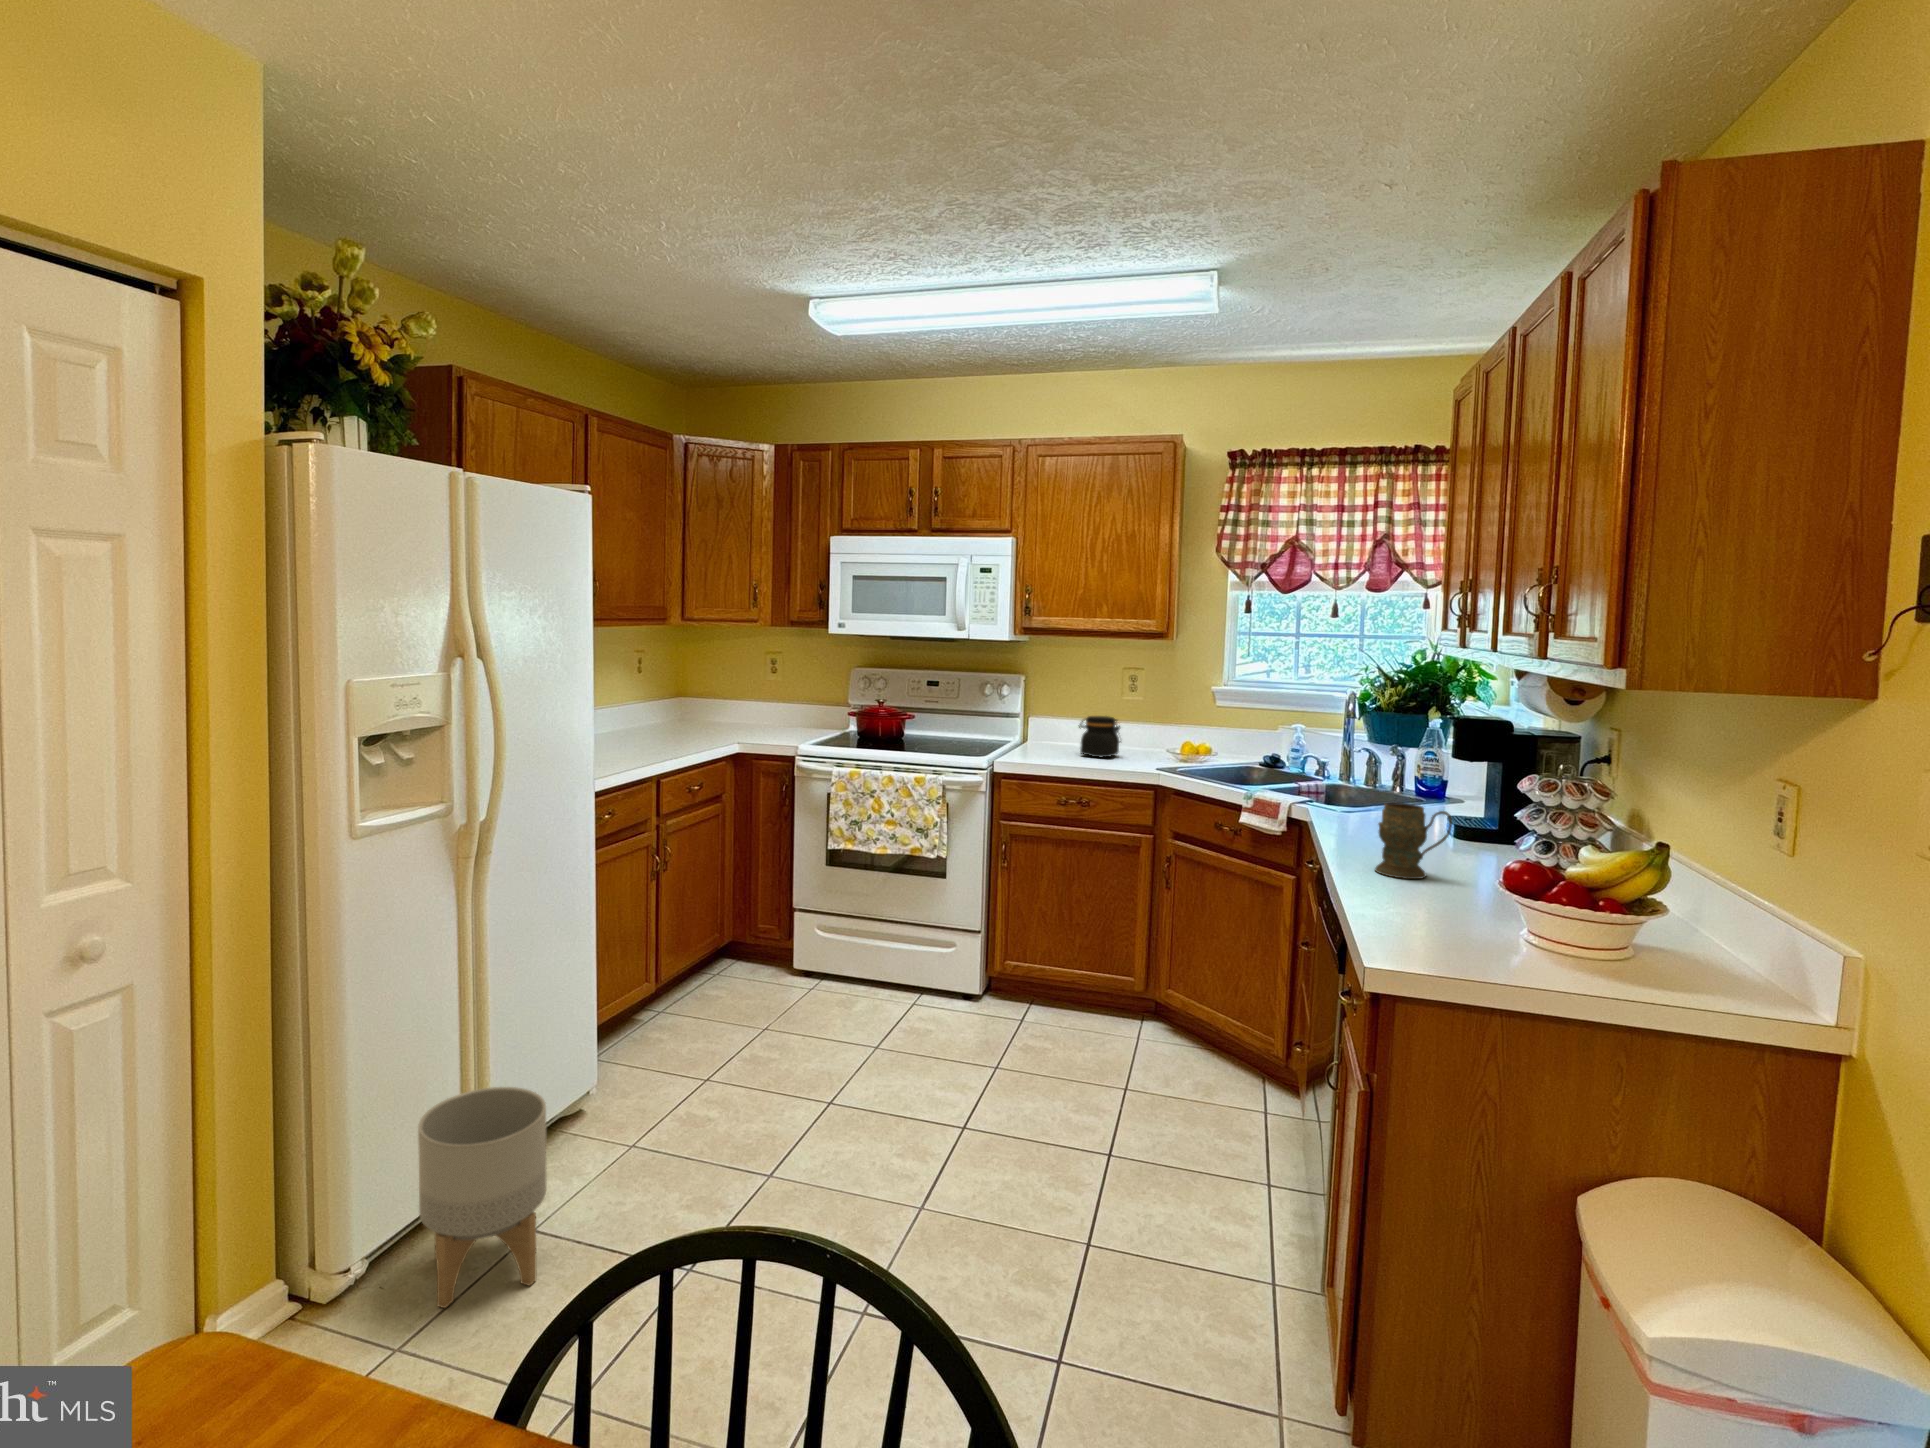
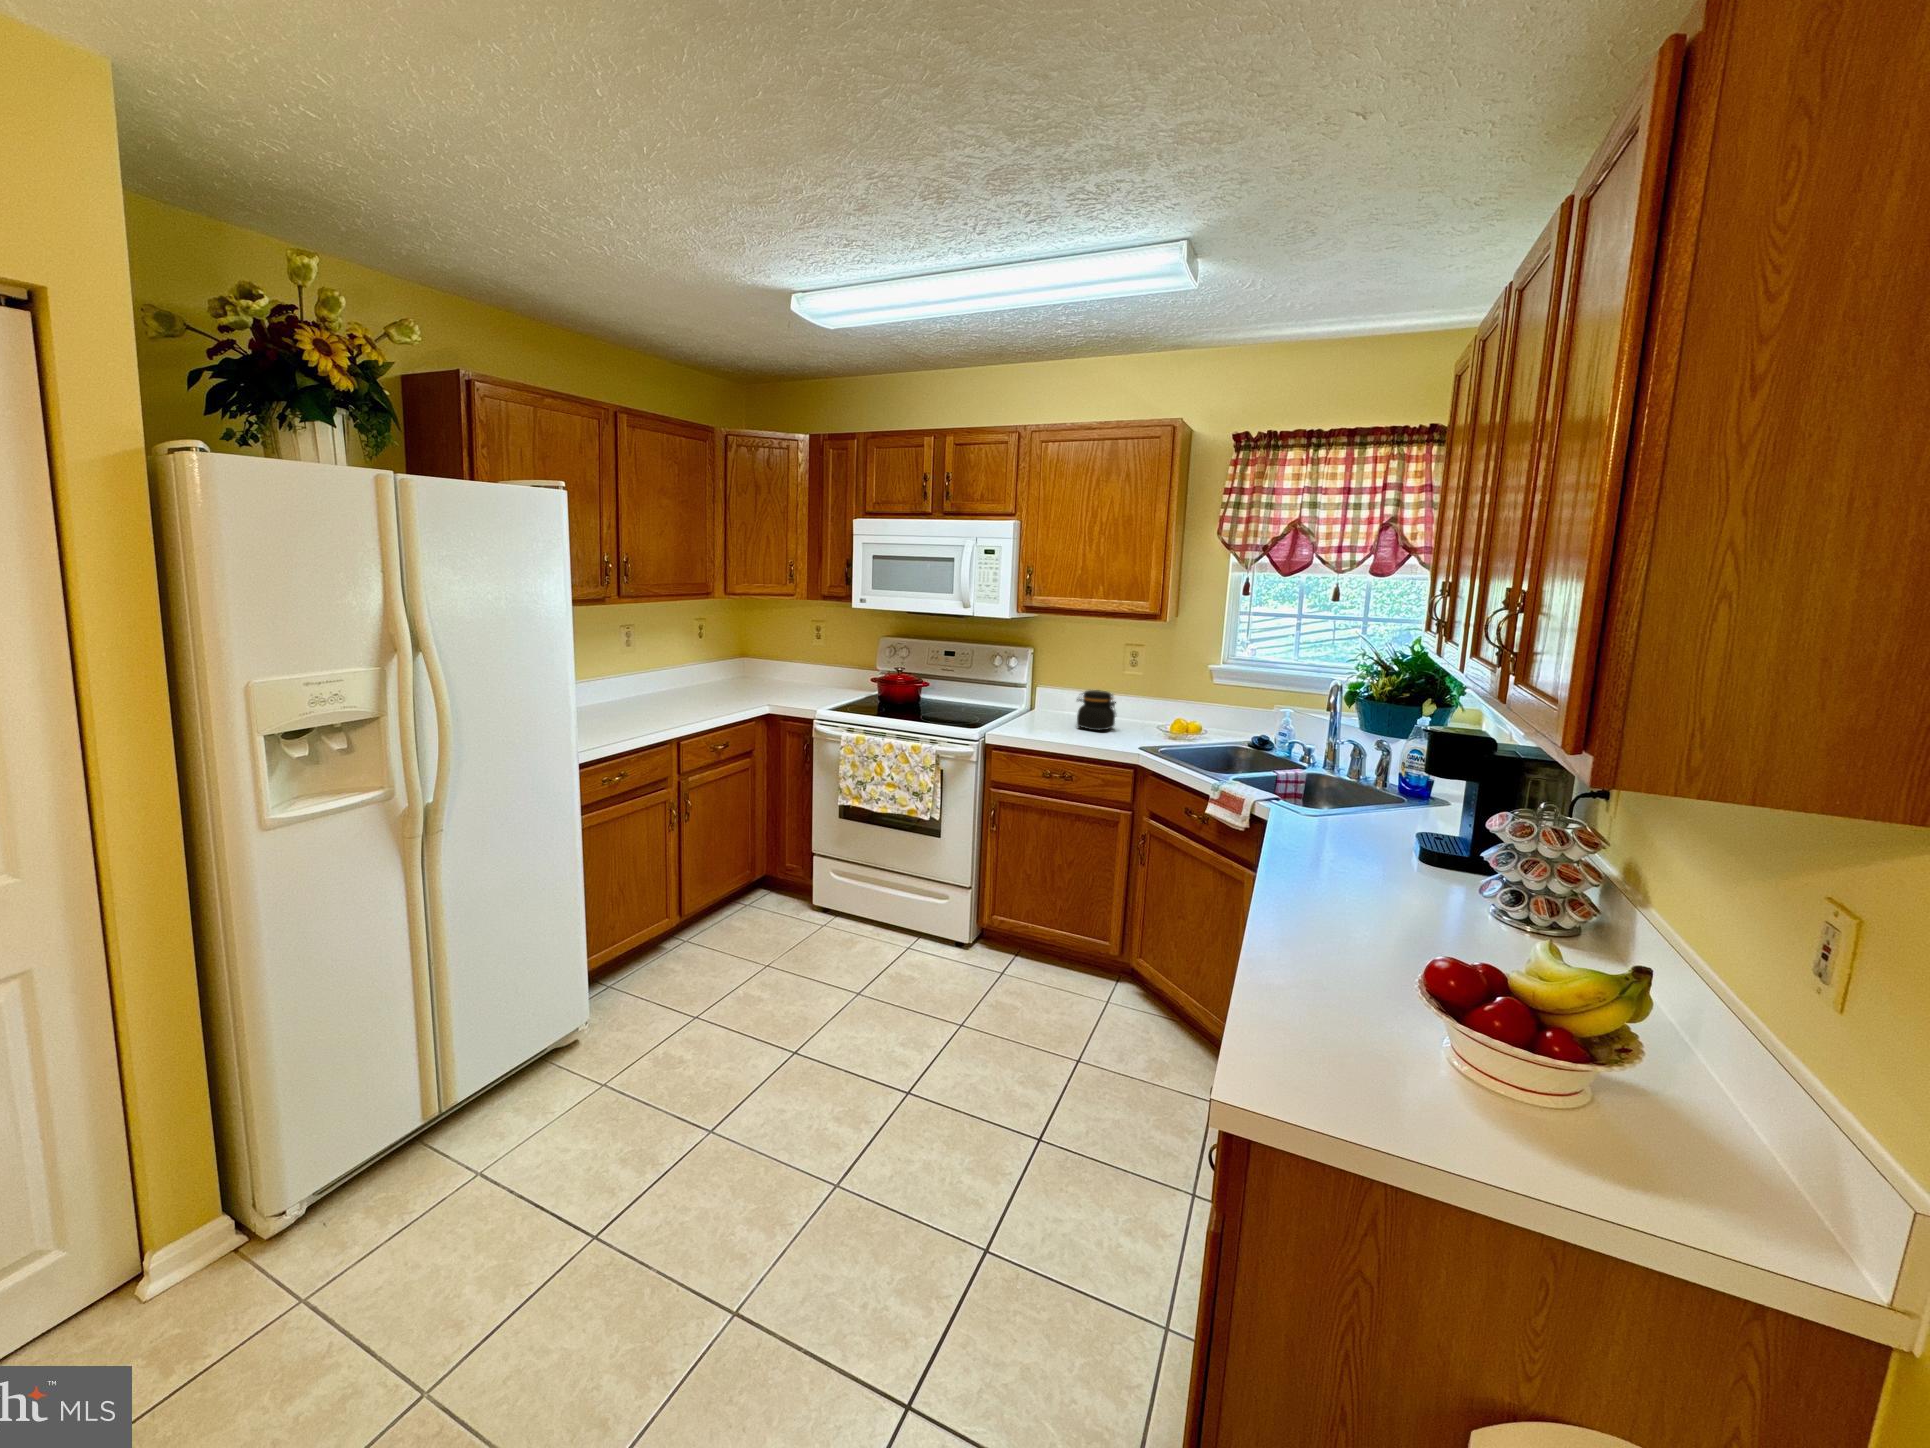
mug: present [1375,802,1452,879] -> none [1305,831,1394,919]
planter: present [418,1087,547,1308] -> none [358,1040,485,1243]

